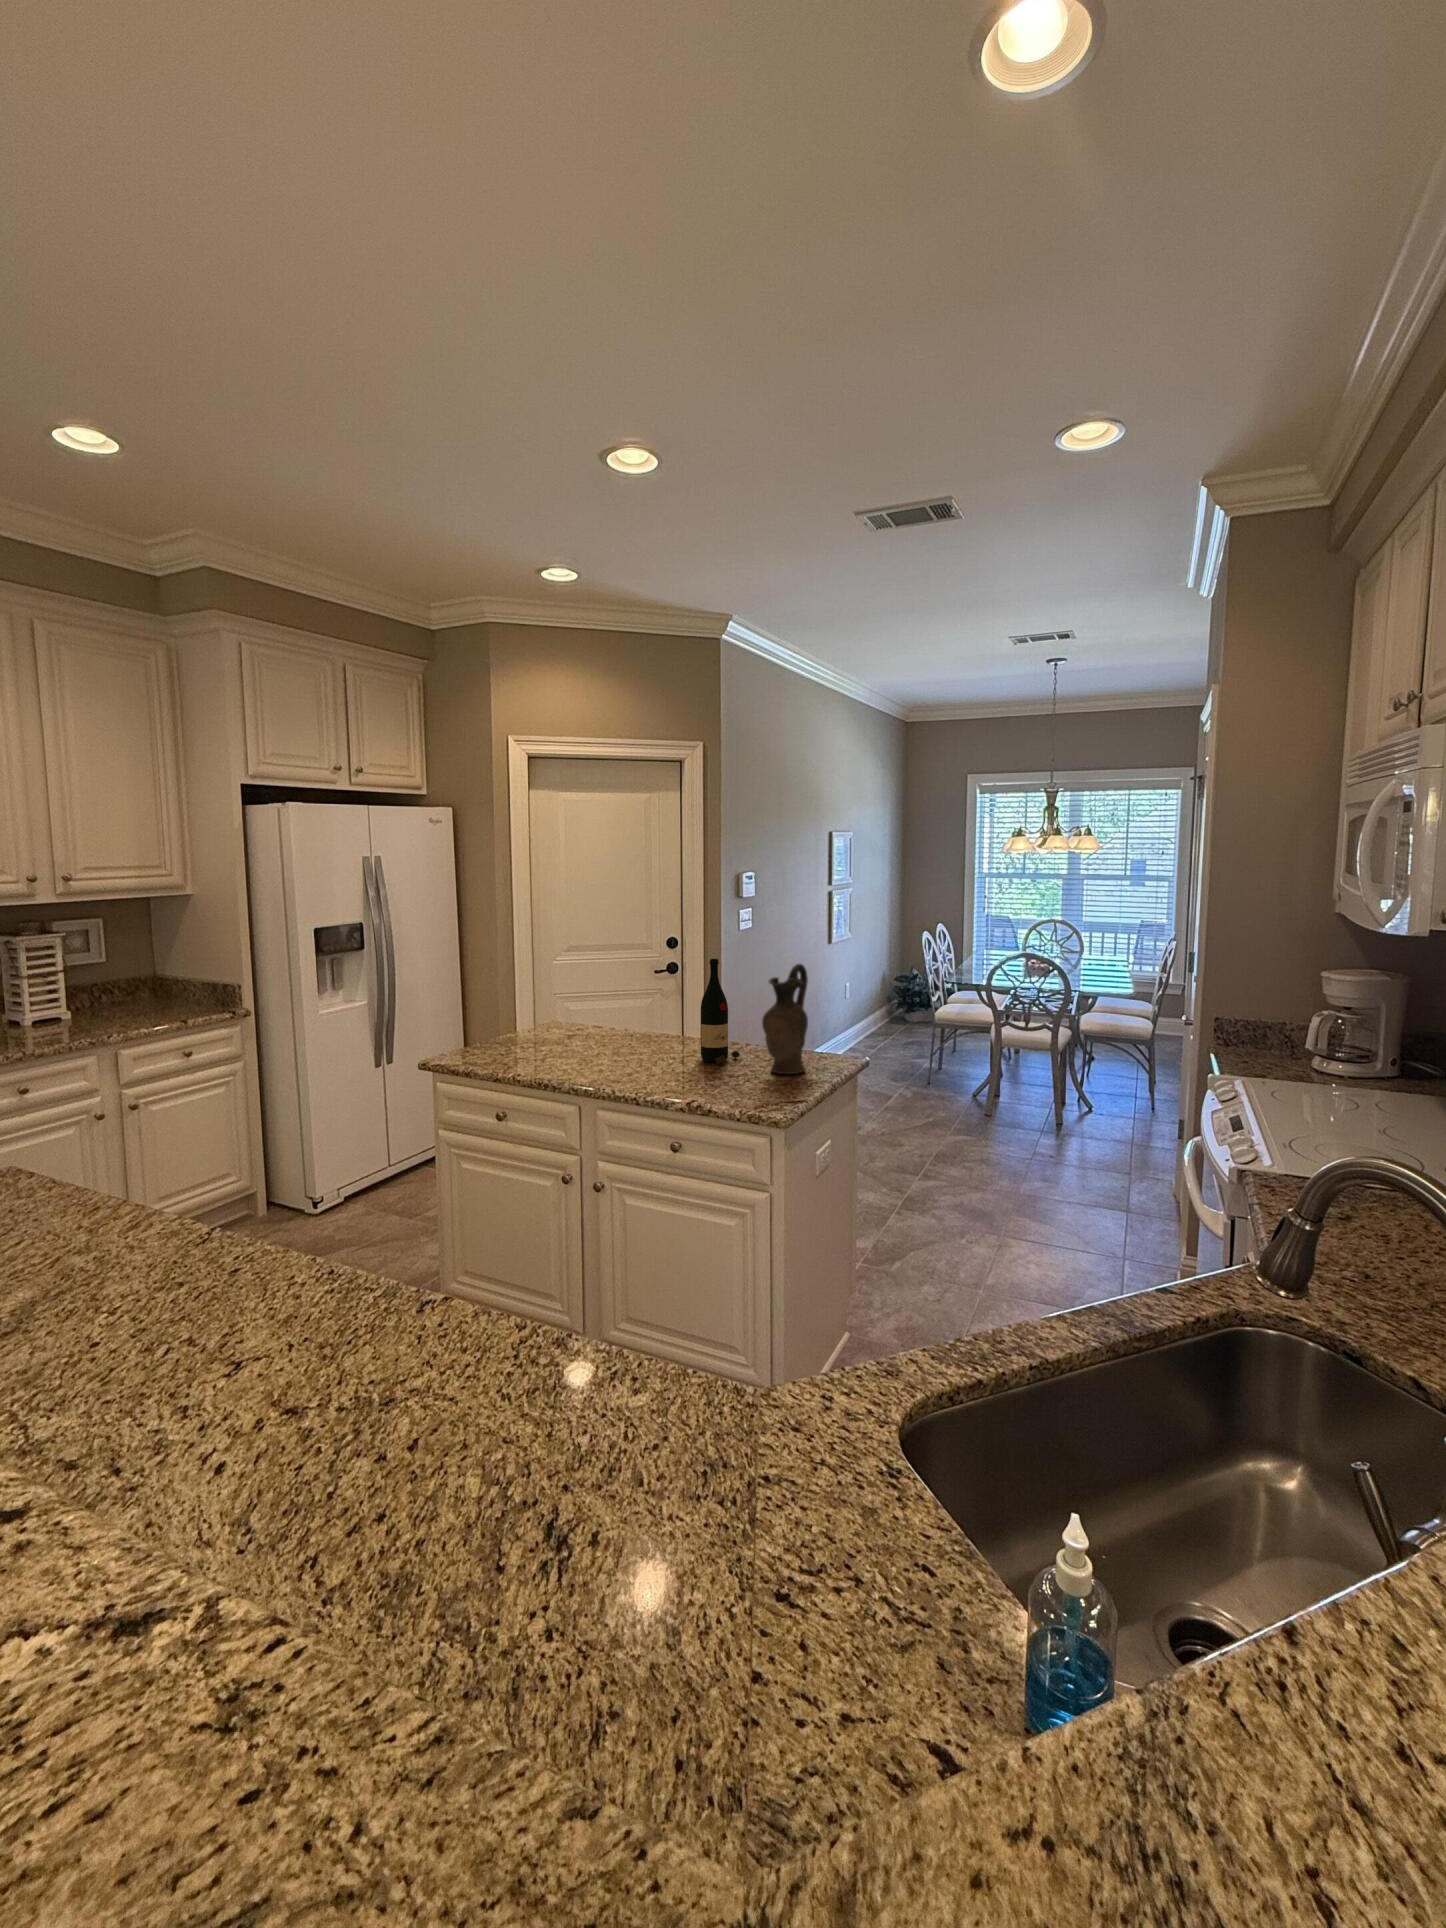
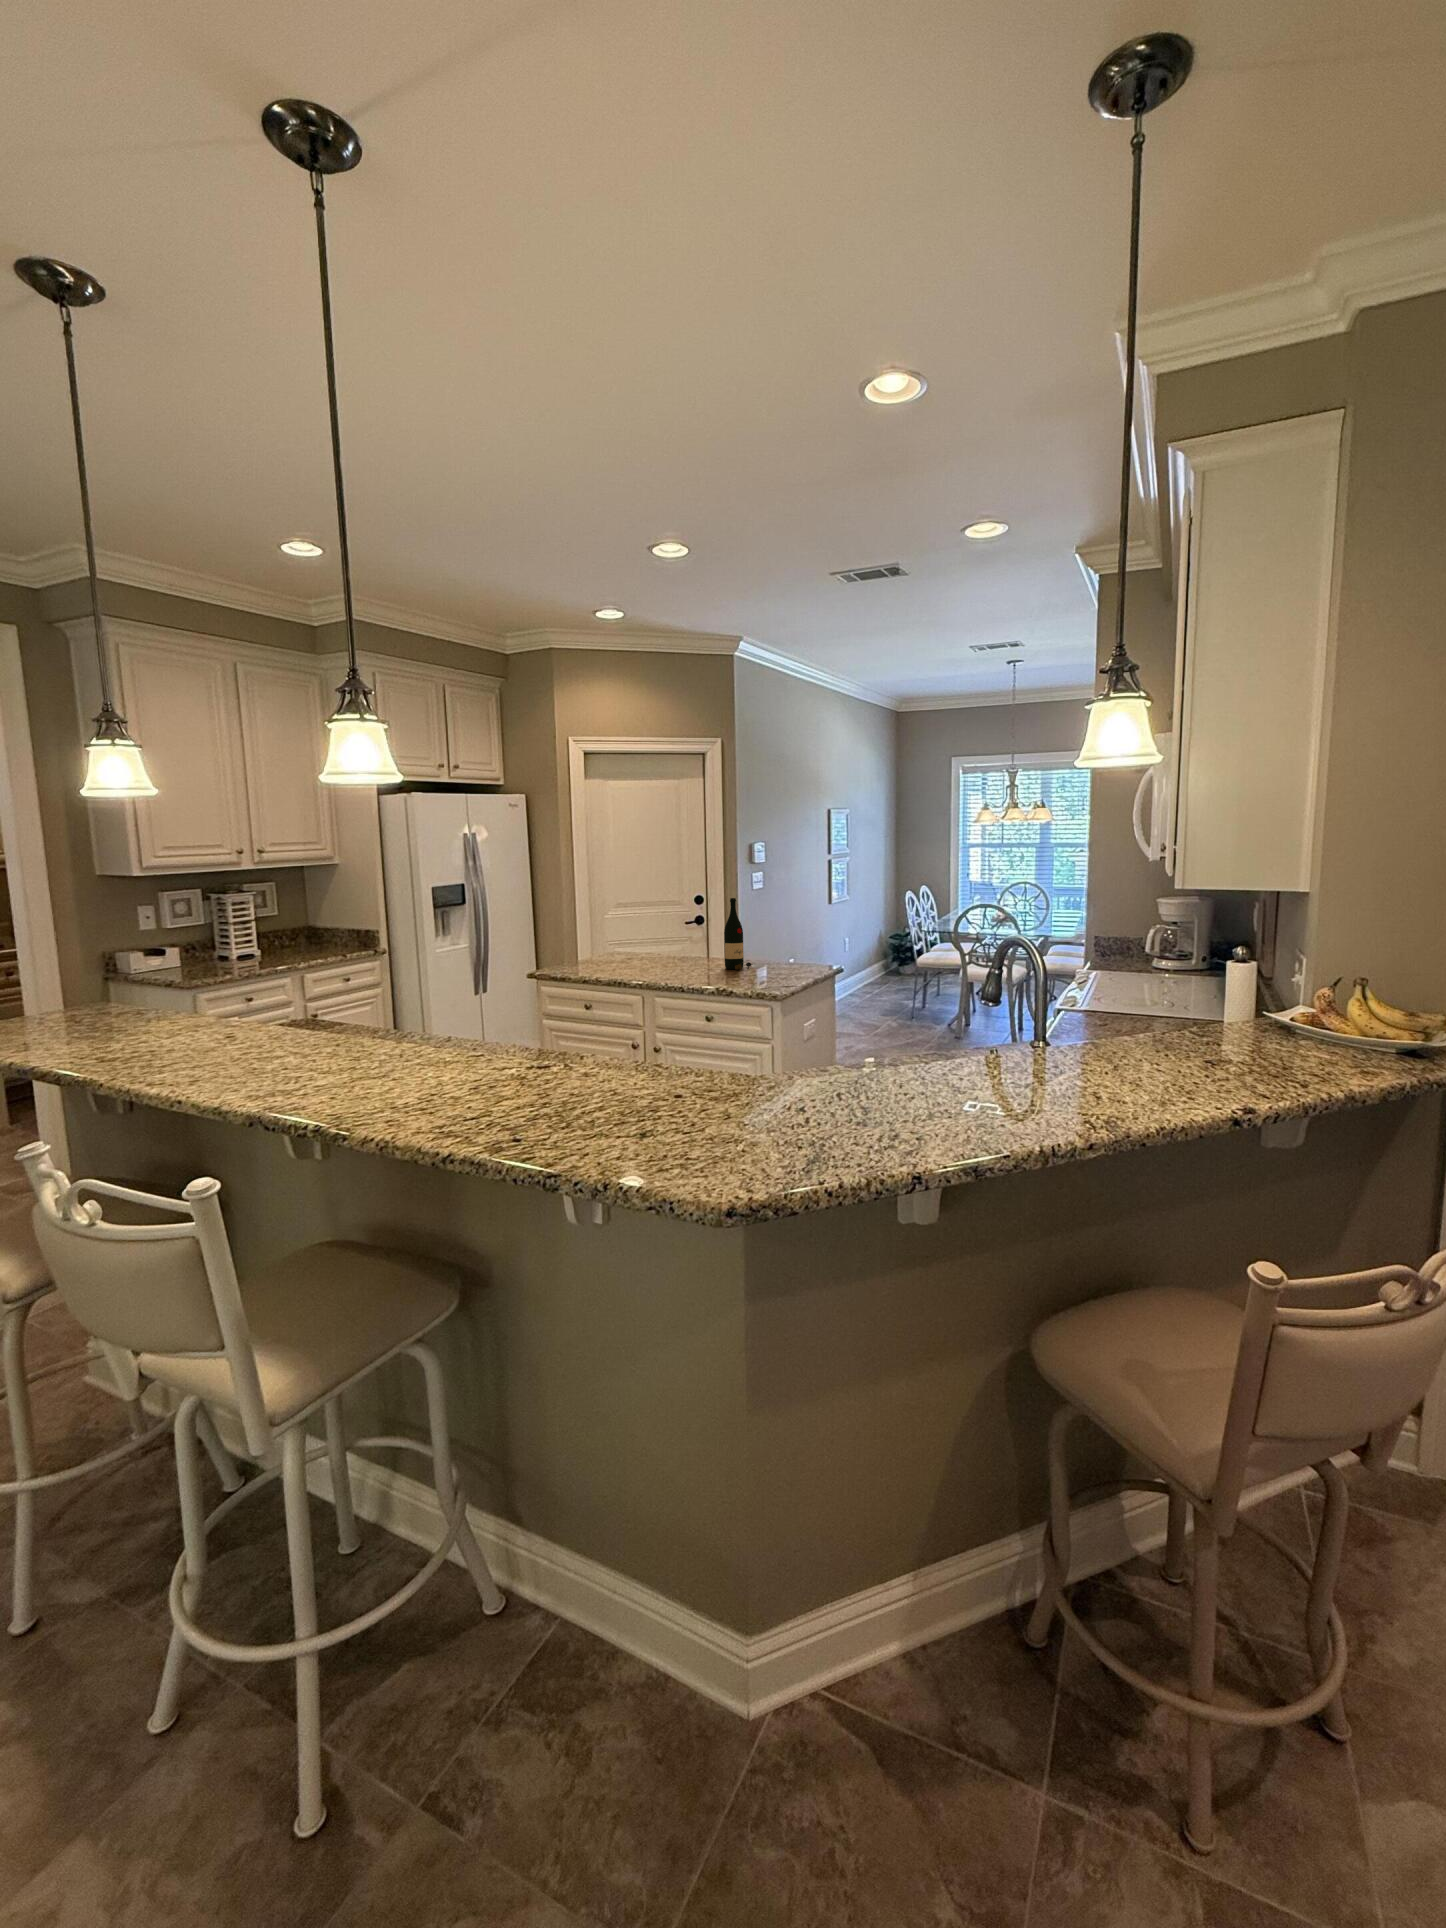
ceramic pitcher: present [762,964,808,1074] -> none [766,900,797,974]

